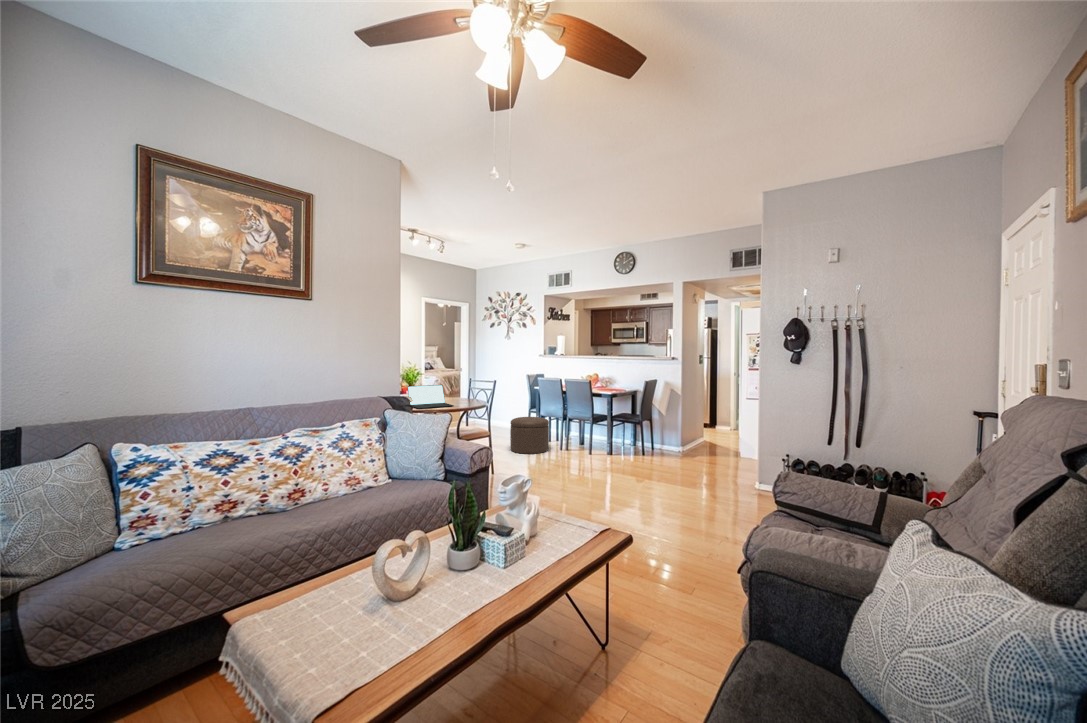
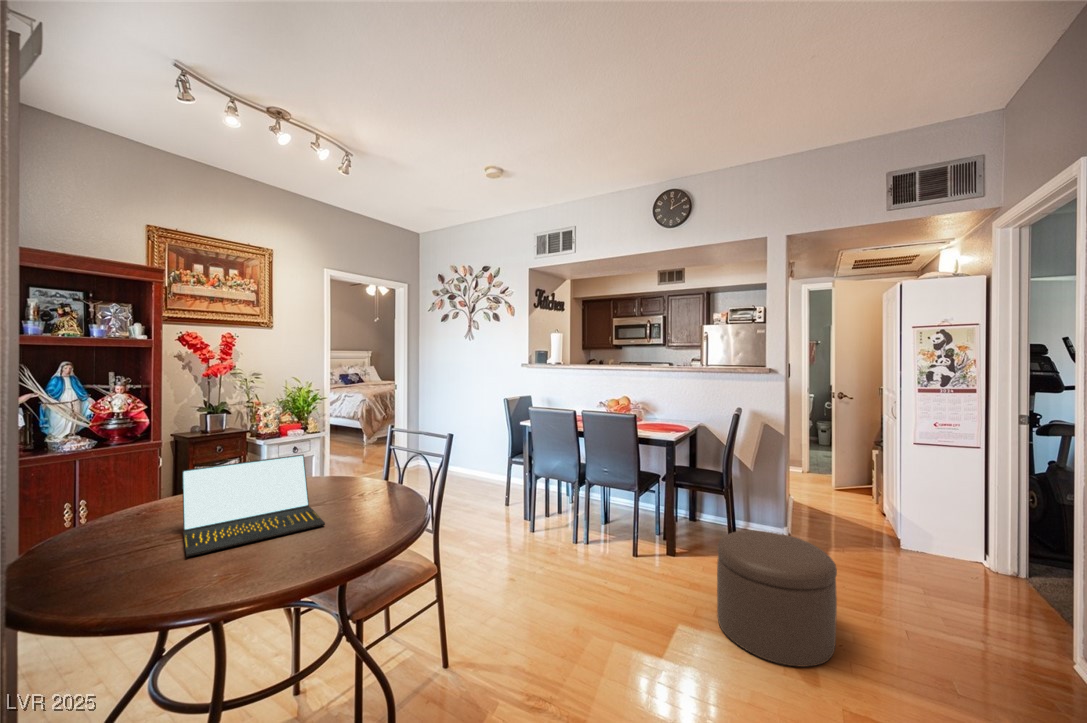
ottoman: present [510,417,549,454] -> present [717,530,837,667]

